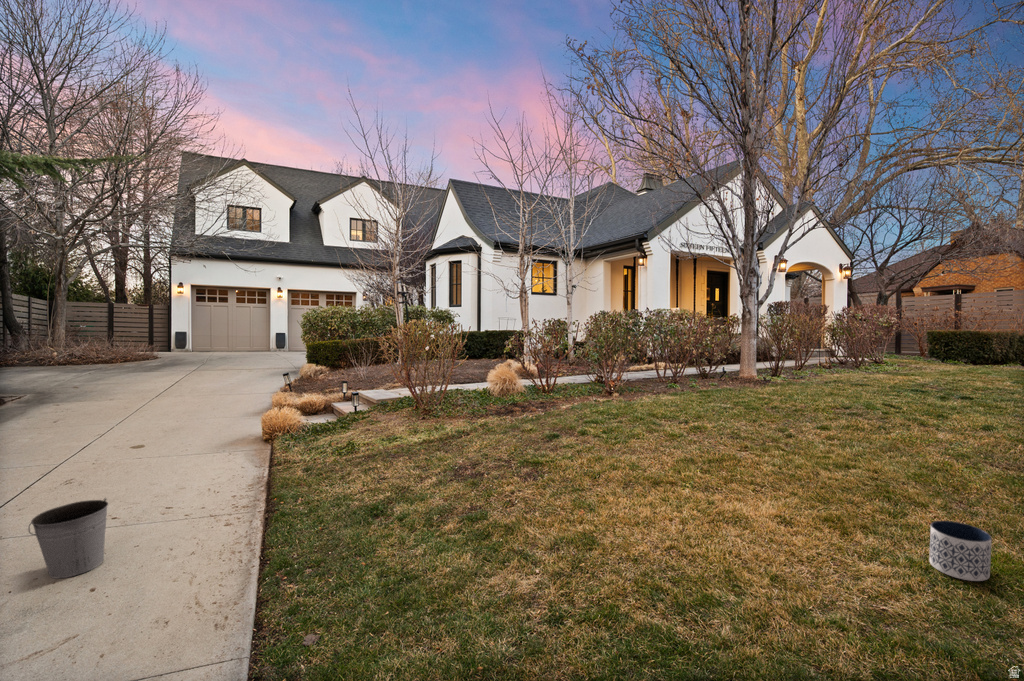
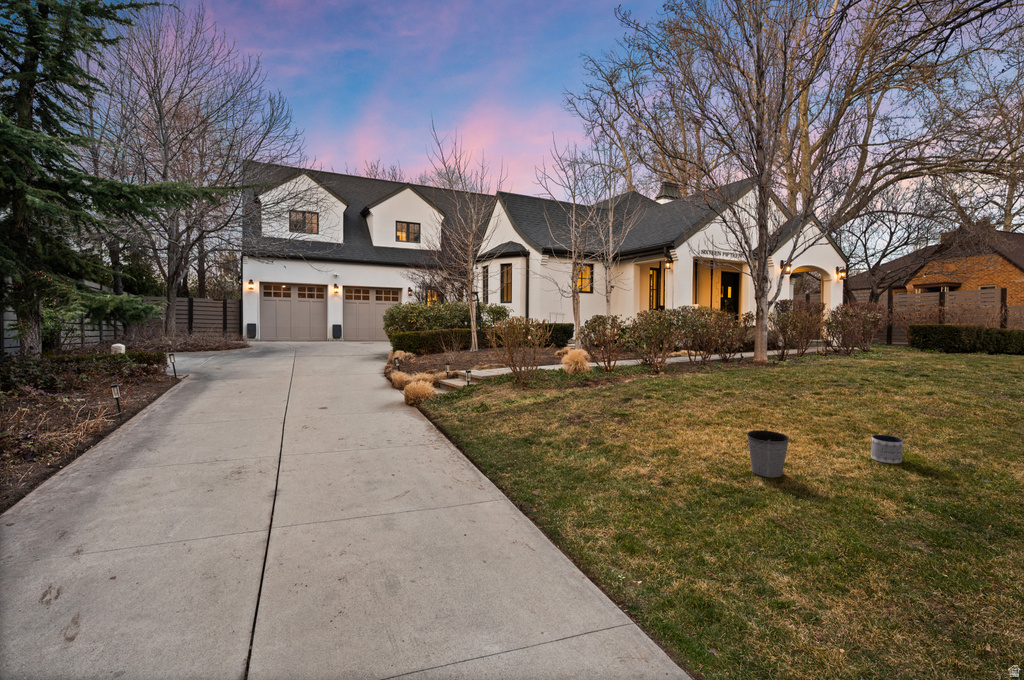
bucket: present [29,498,108,579] -> present [745,429,789,477]

